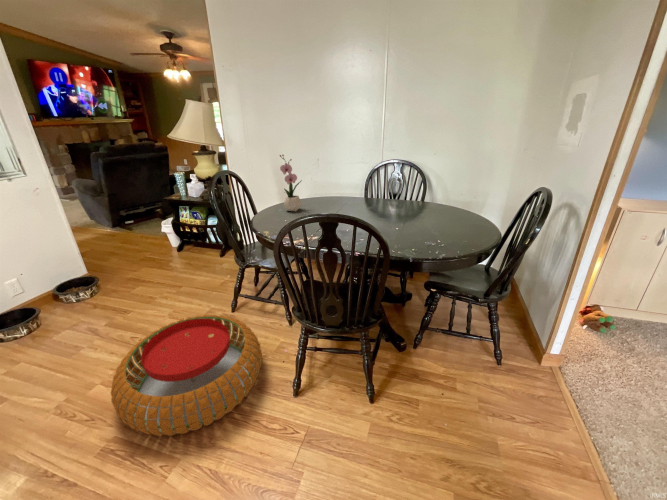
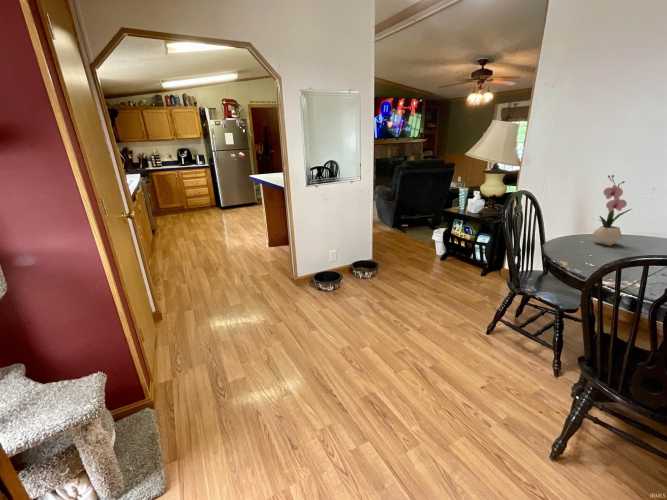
pouf: present [111,315,262,436] -> none [379,320,519,429]

